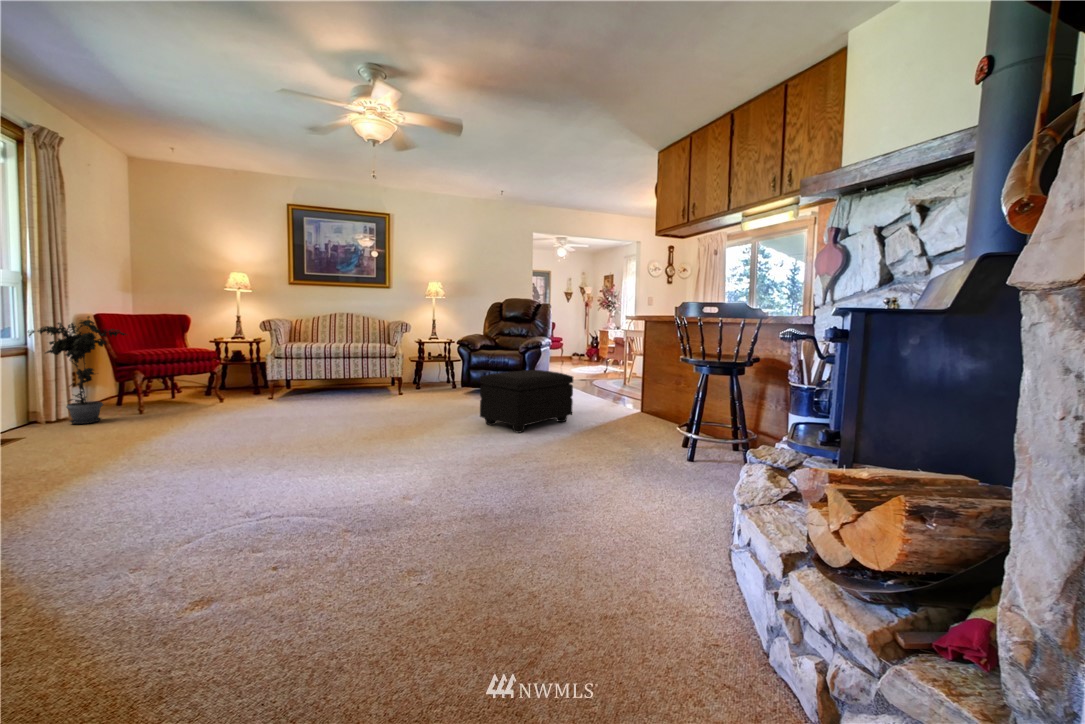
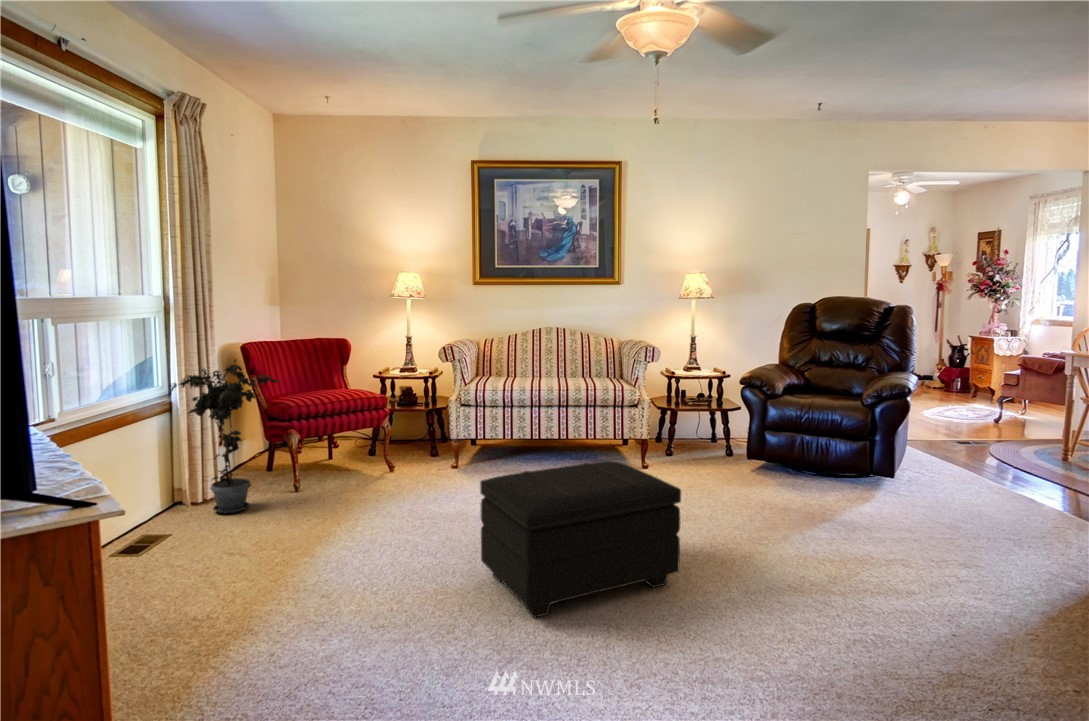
footstool: present [480,370,574,433] -> present [480,461,681,618]

